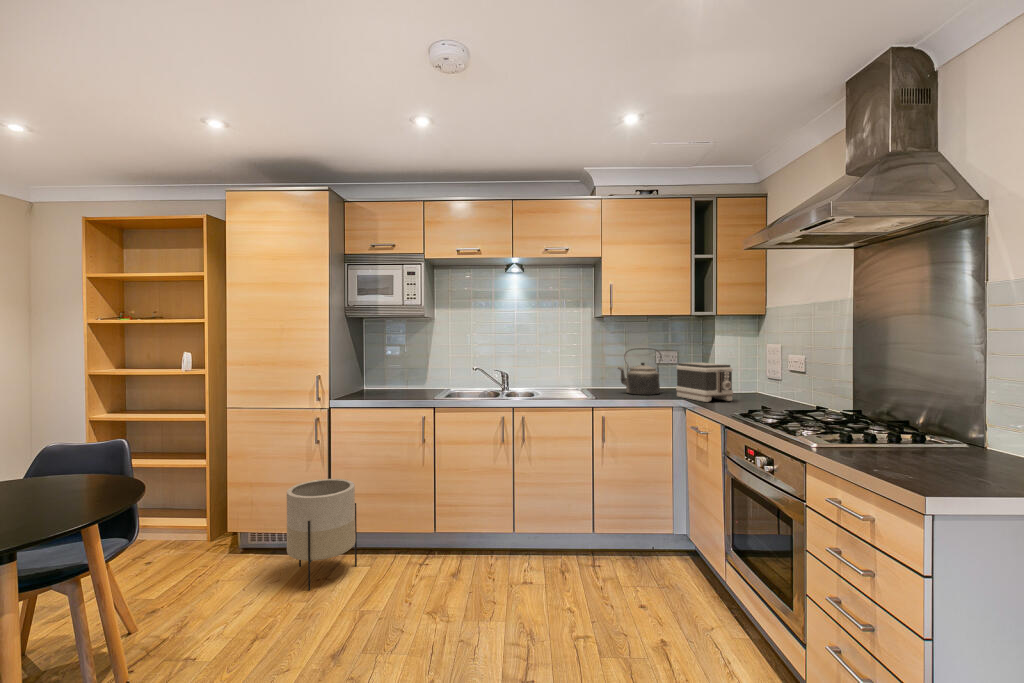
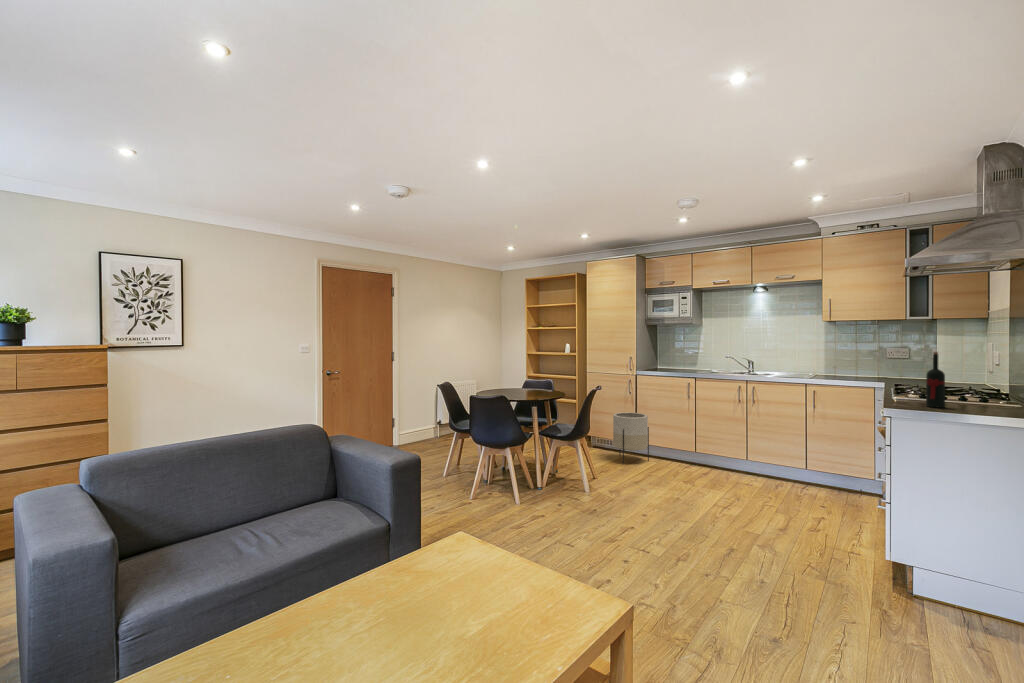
kettle: present [618,348,662,395] -> none [838,345,878,379]
wine bottle: none [884,360,915,457] -> present [926,352,945,408]
toaster: present [676,363,733,402] -> none [884,356,926,385]

